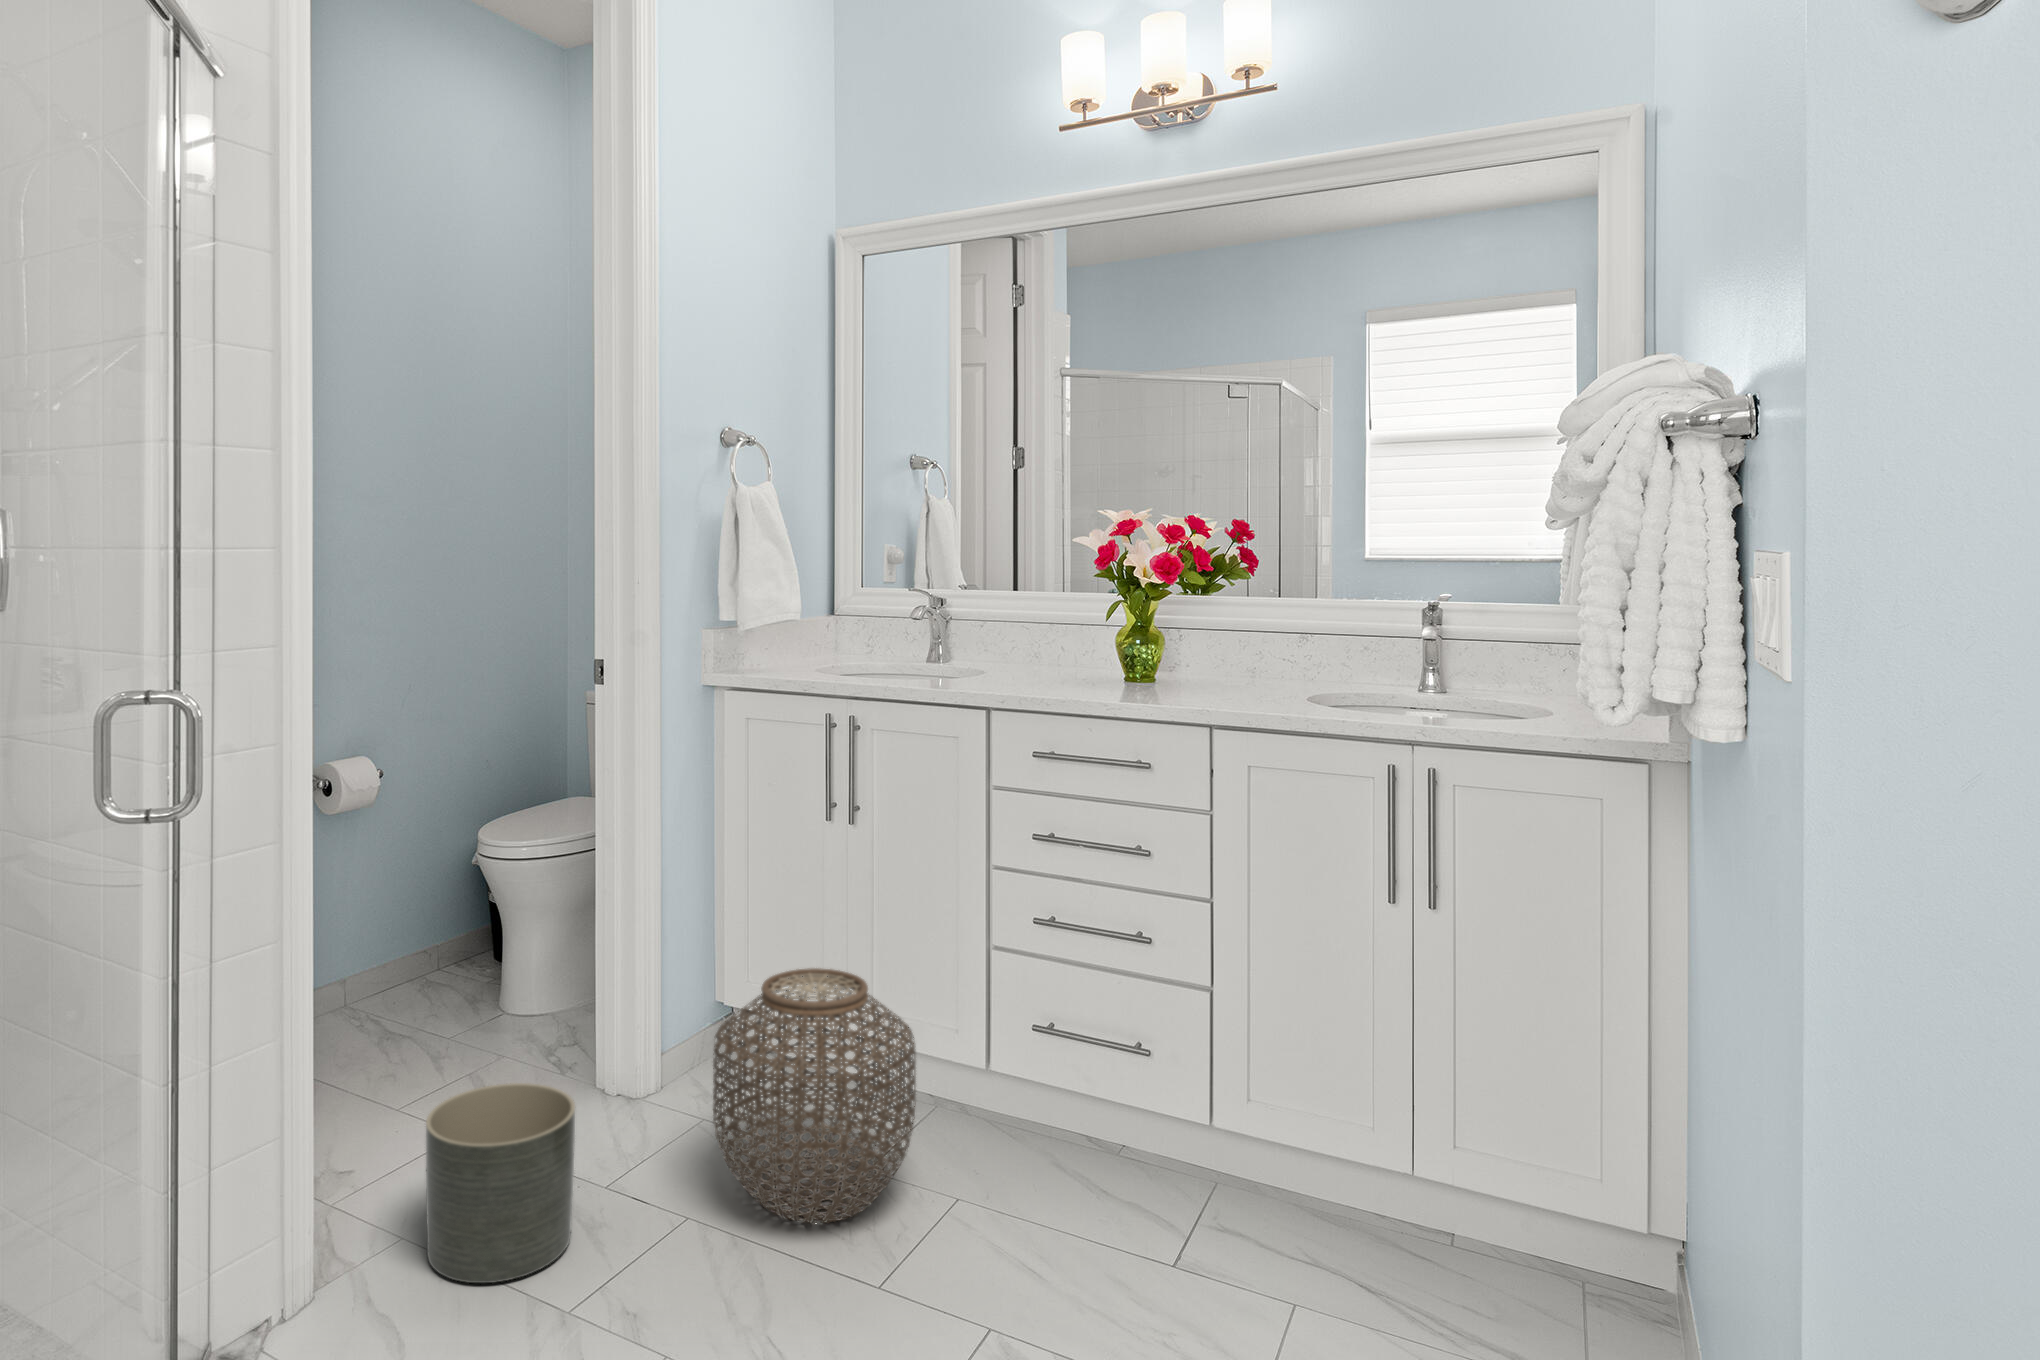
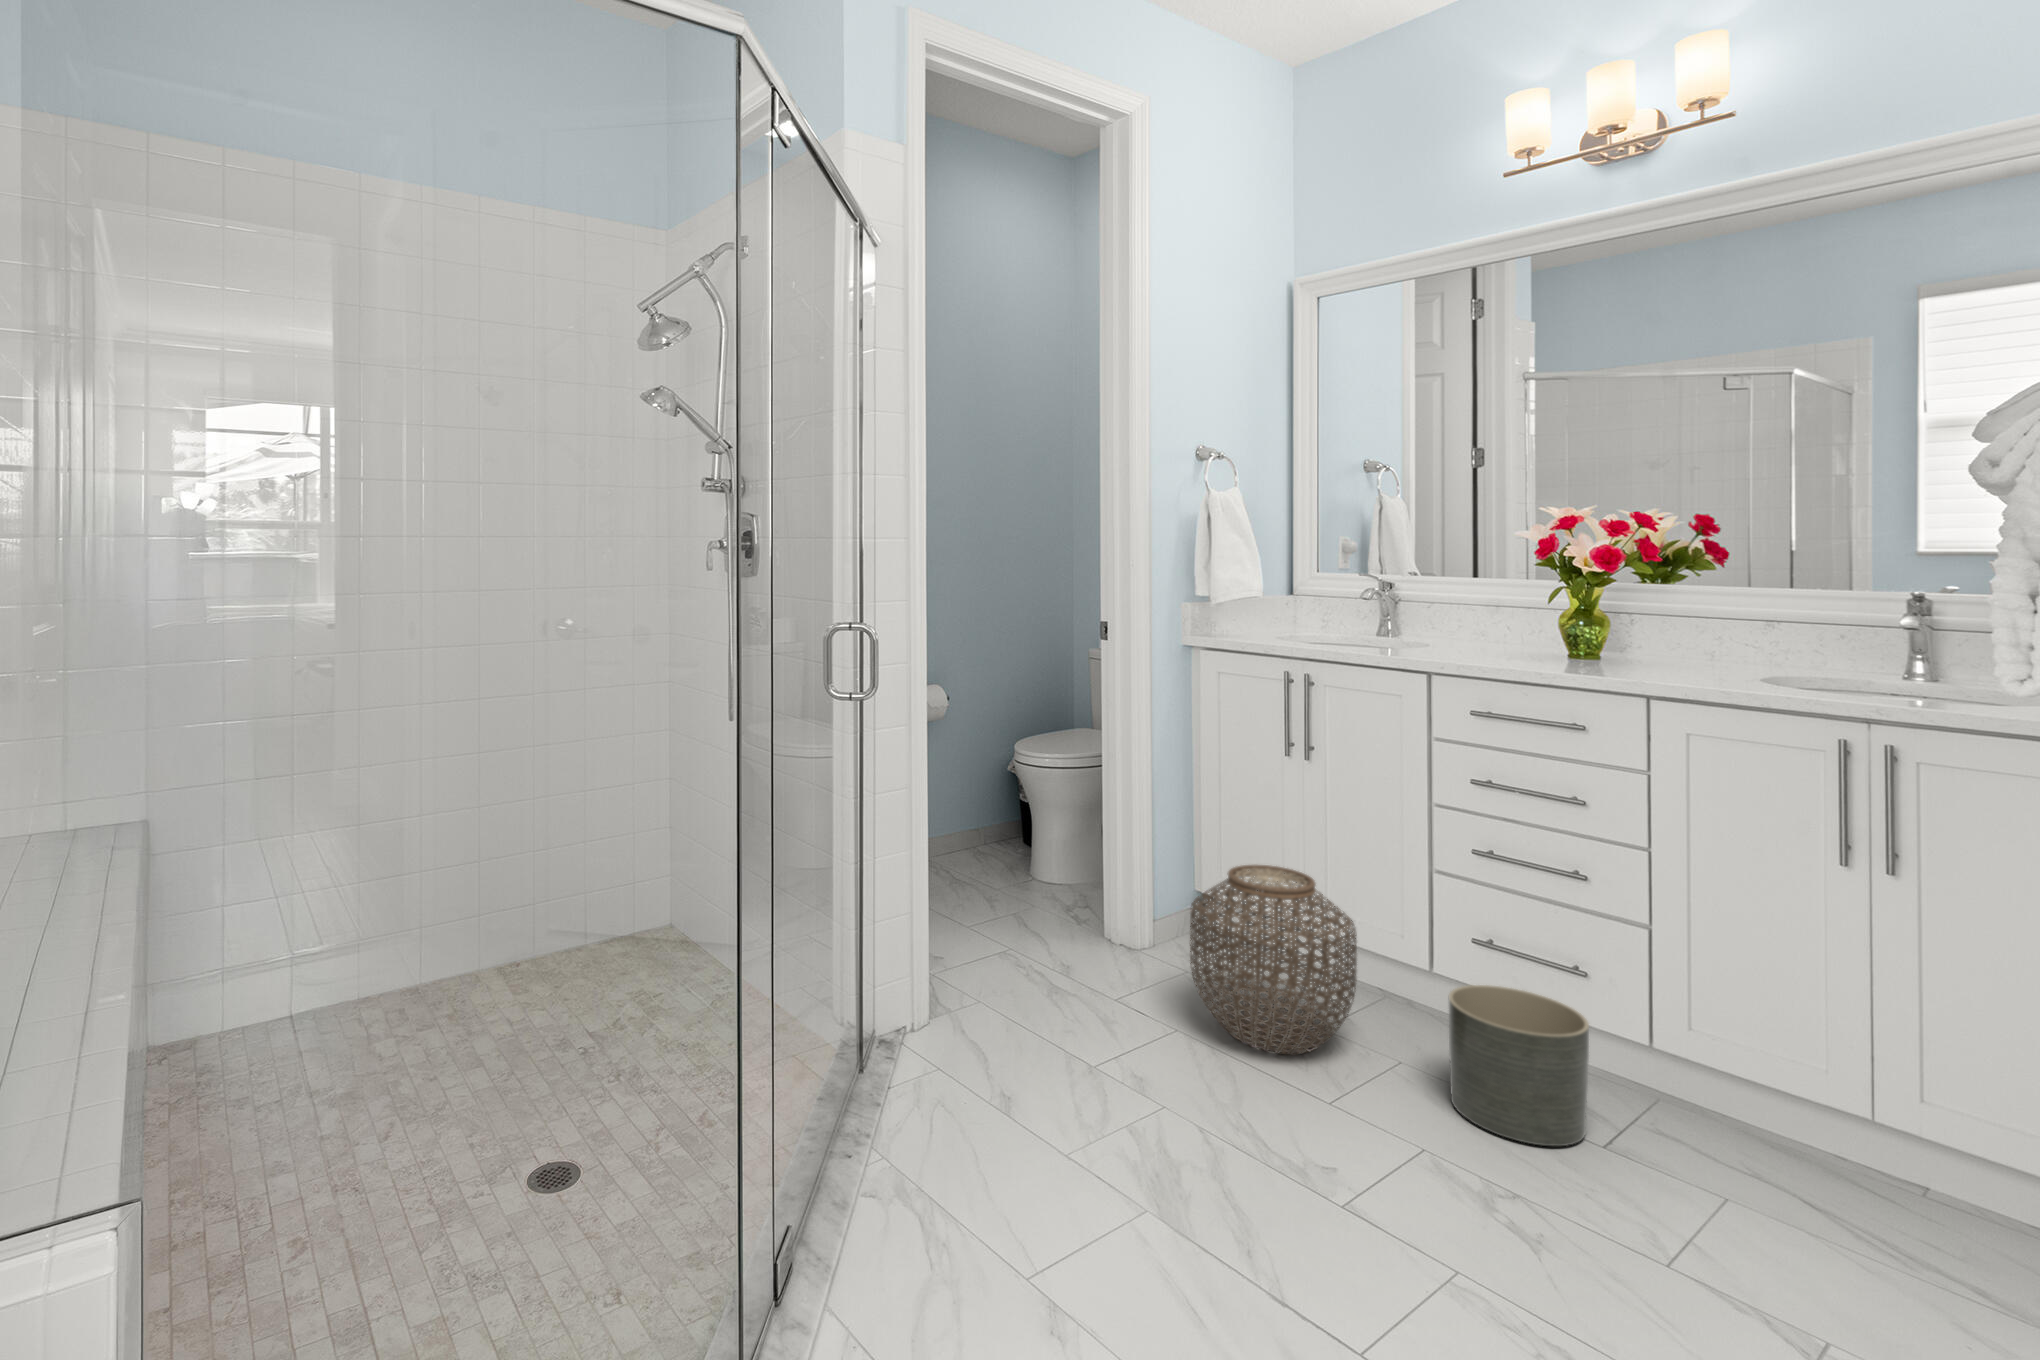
planter: present [426,1083,575,1283] -> present [1449,985,1589,1146]

